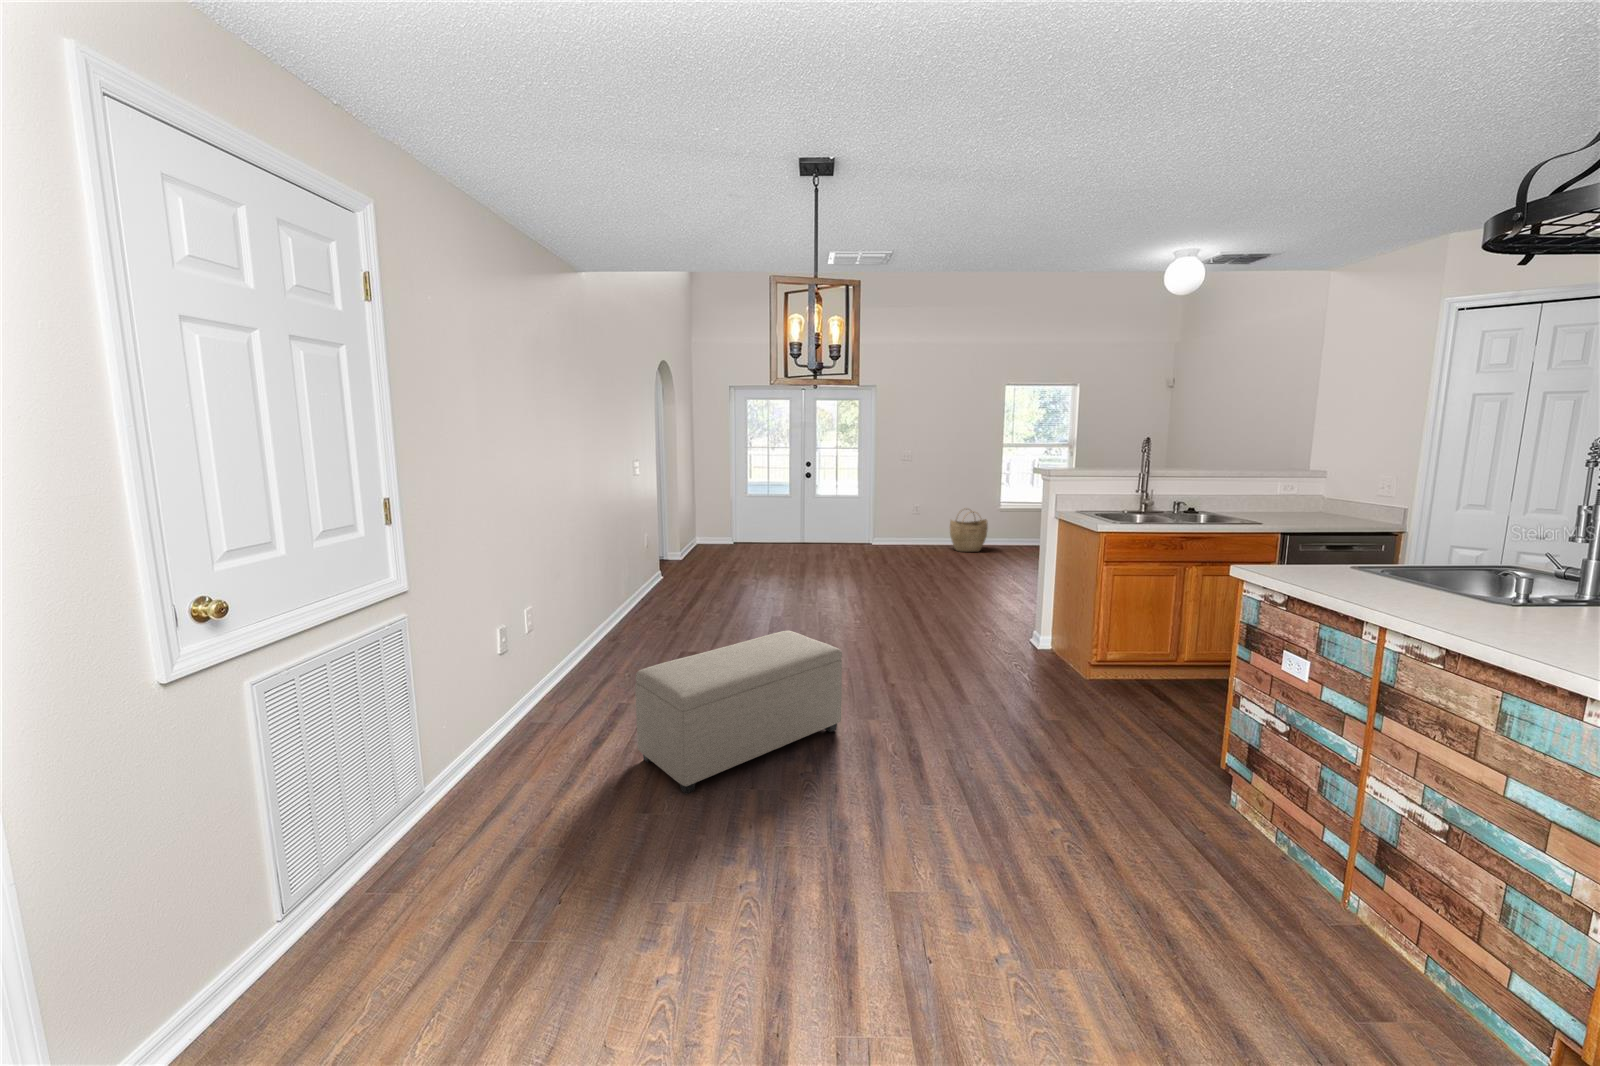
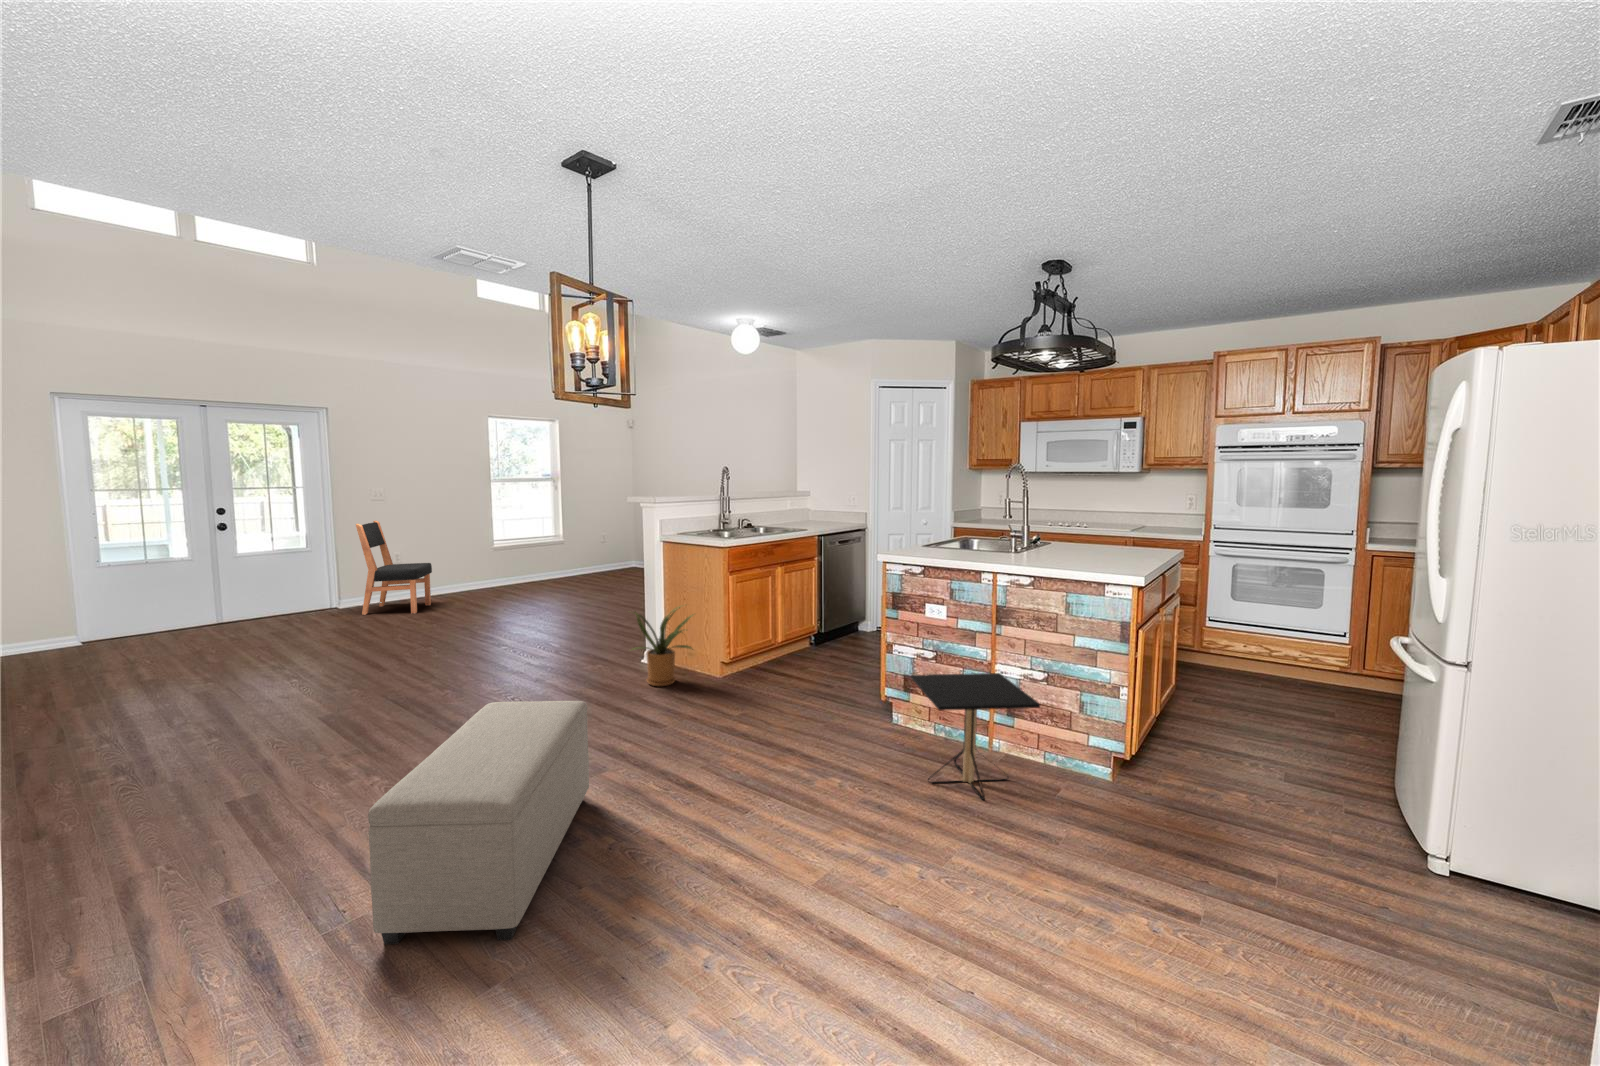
dining chair: none [888,479,942,557] -> present [356,521,432,615]
woven basket: present [950,509,988,552] -> none [437,550,485,601]
house plant: none [995,583,1073,667] -> present [630,607,693,686]
side table: none [1148,738,1358,948] -> present [911,673,1040,800]

